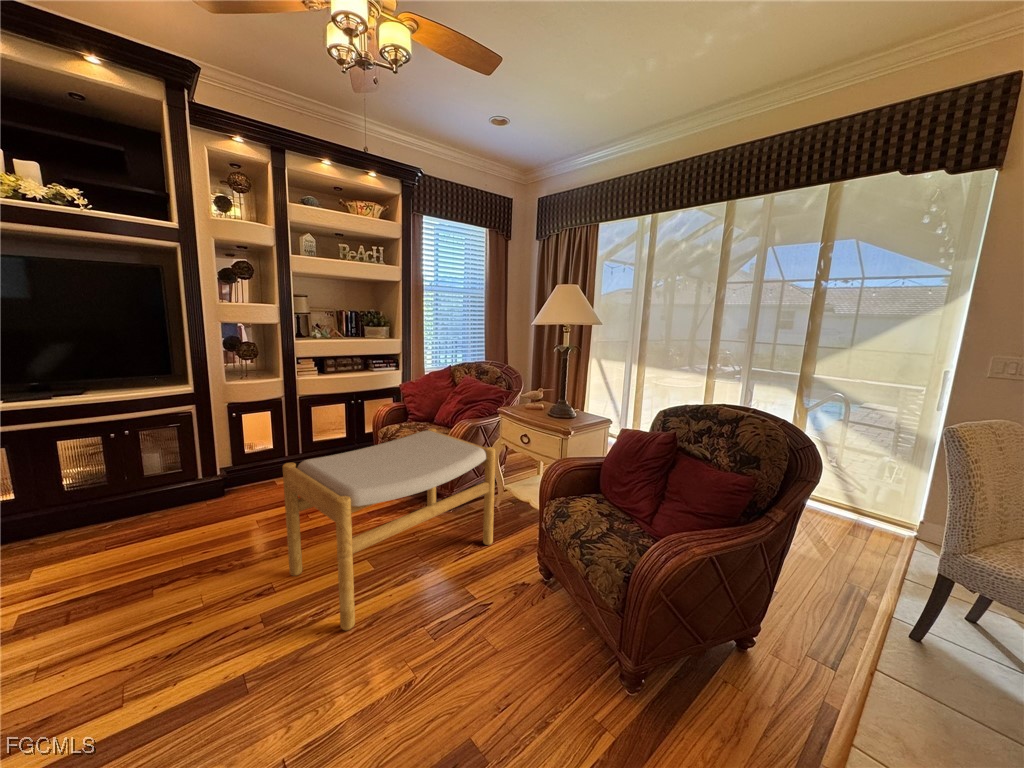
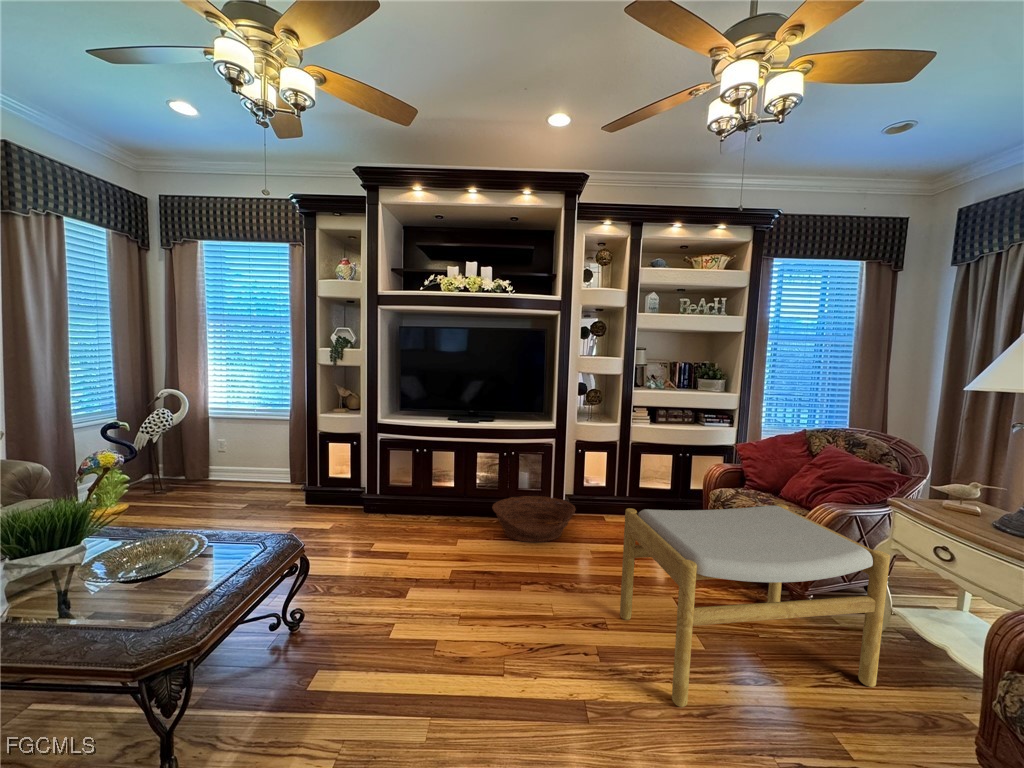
basket: none [96,474,235,540] -> present [492,496,576,542]

